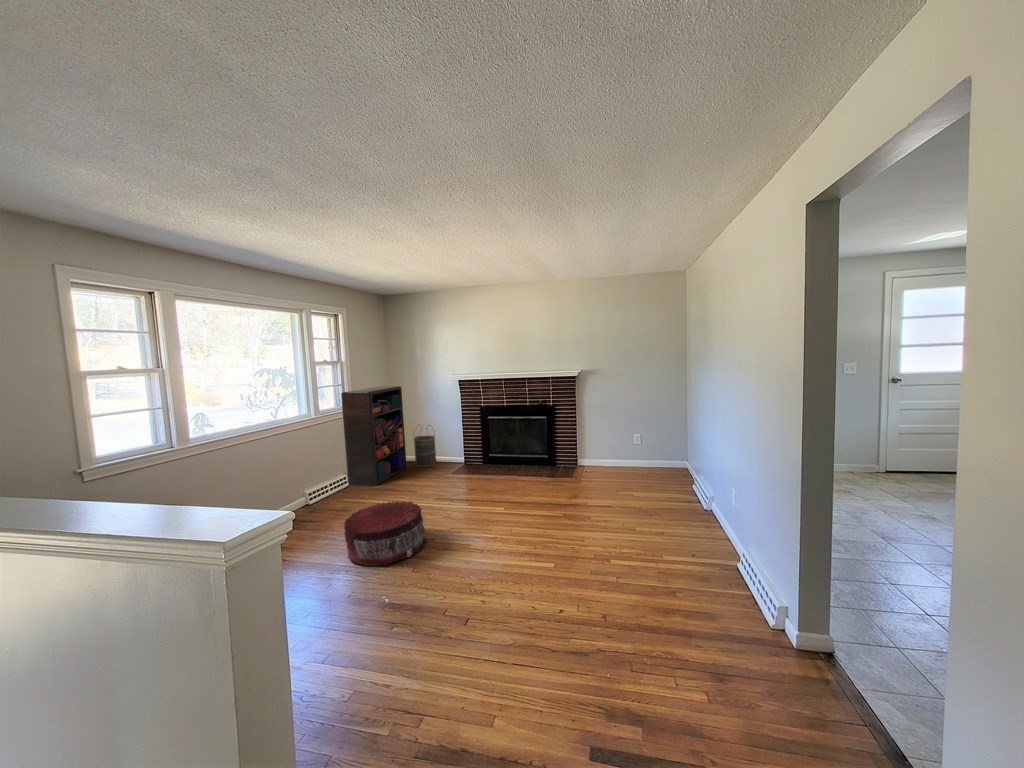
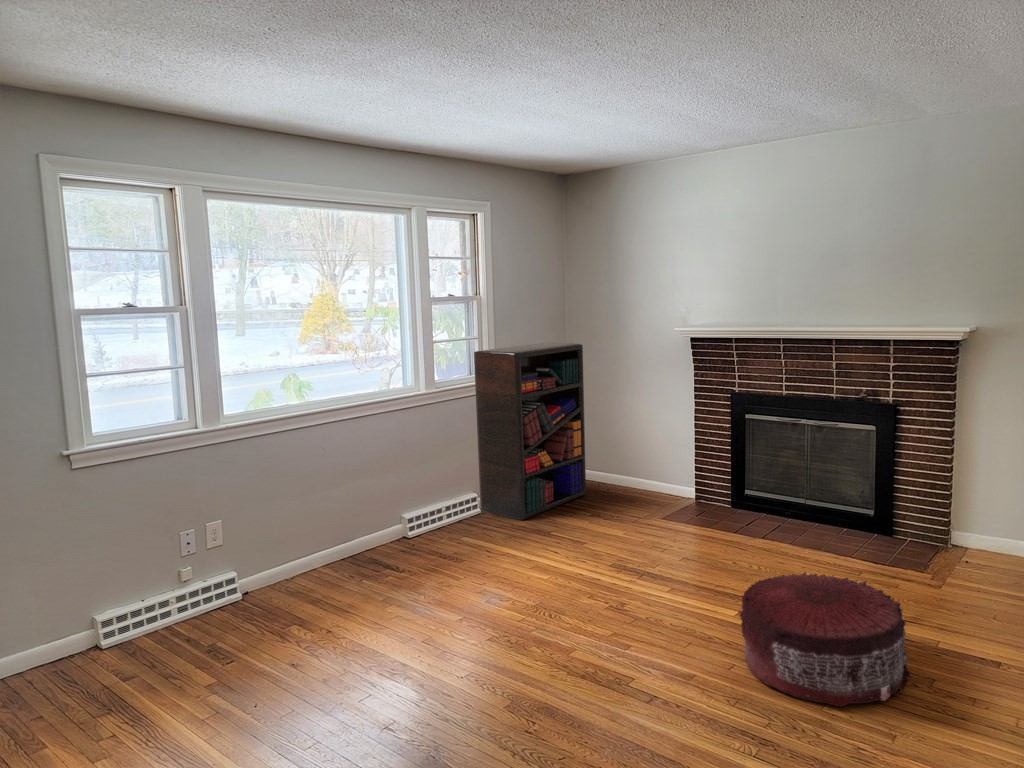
basket: present [414,435,436,467] -> none [602,418,643,498]
pouf: present [344,501,426,566] -> present [739,572,911,707]

